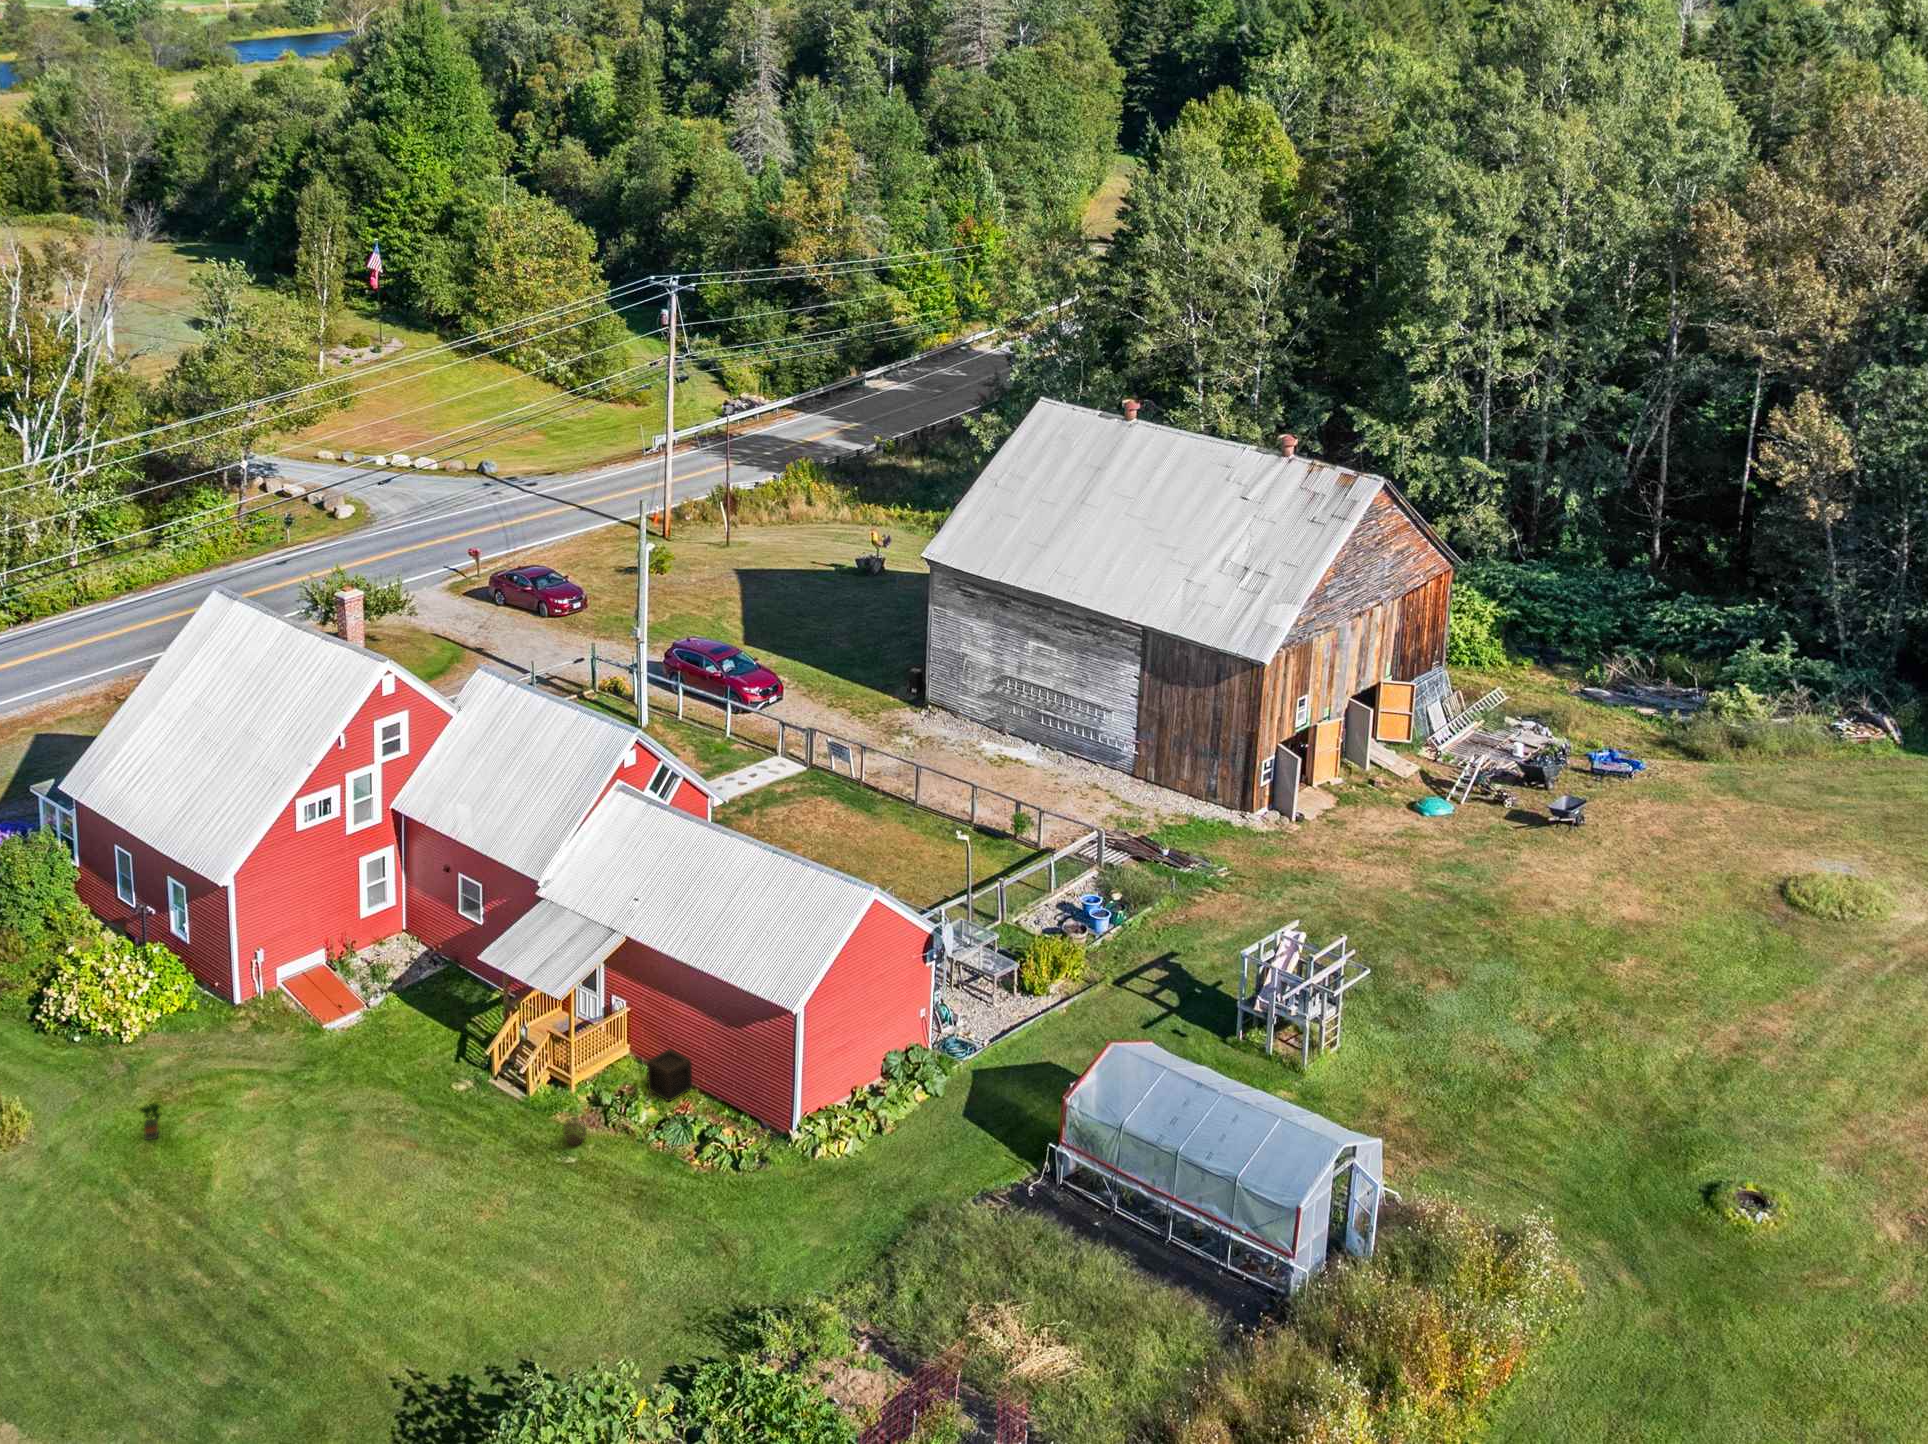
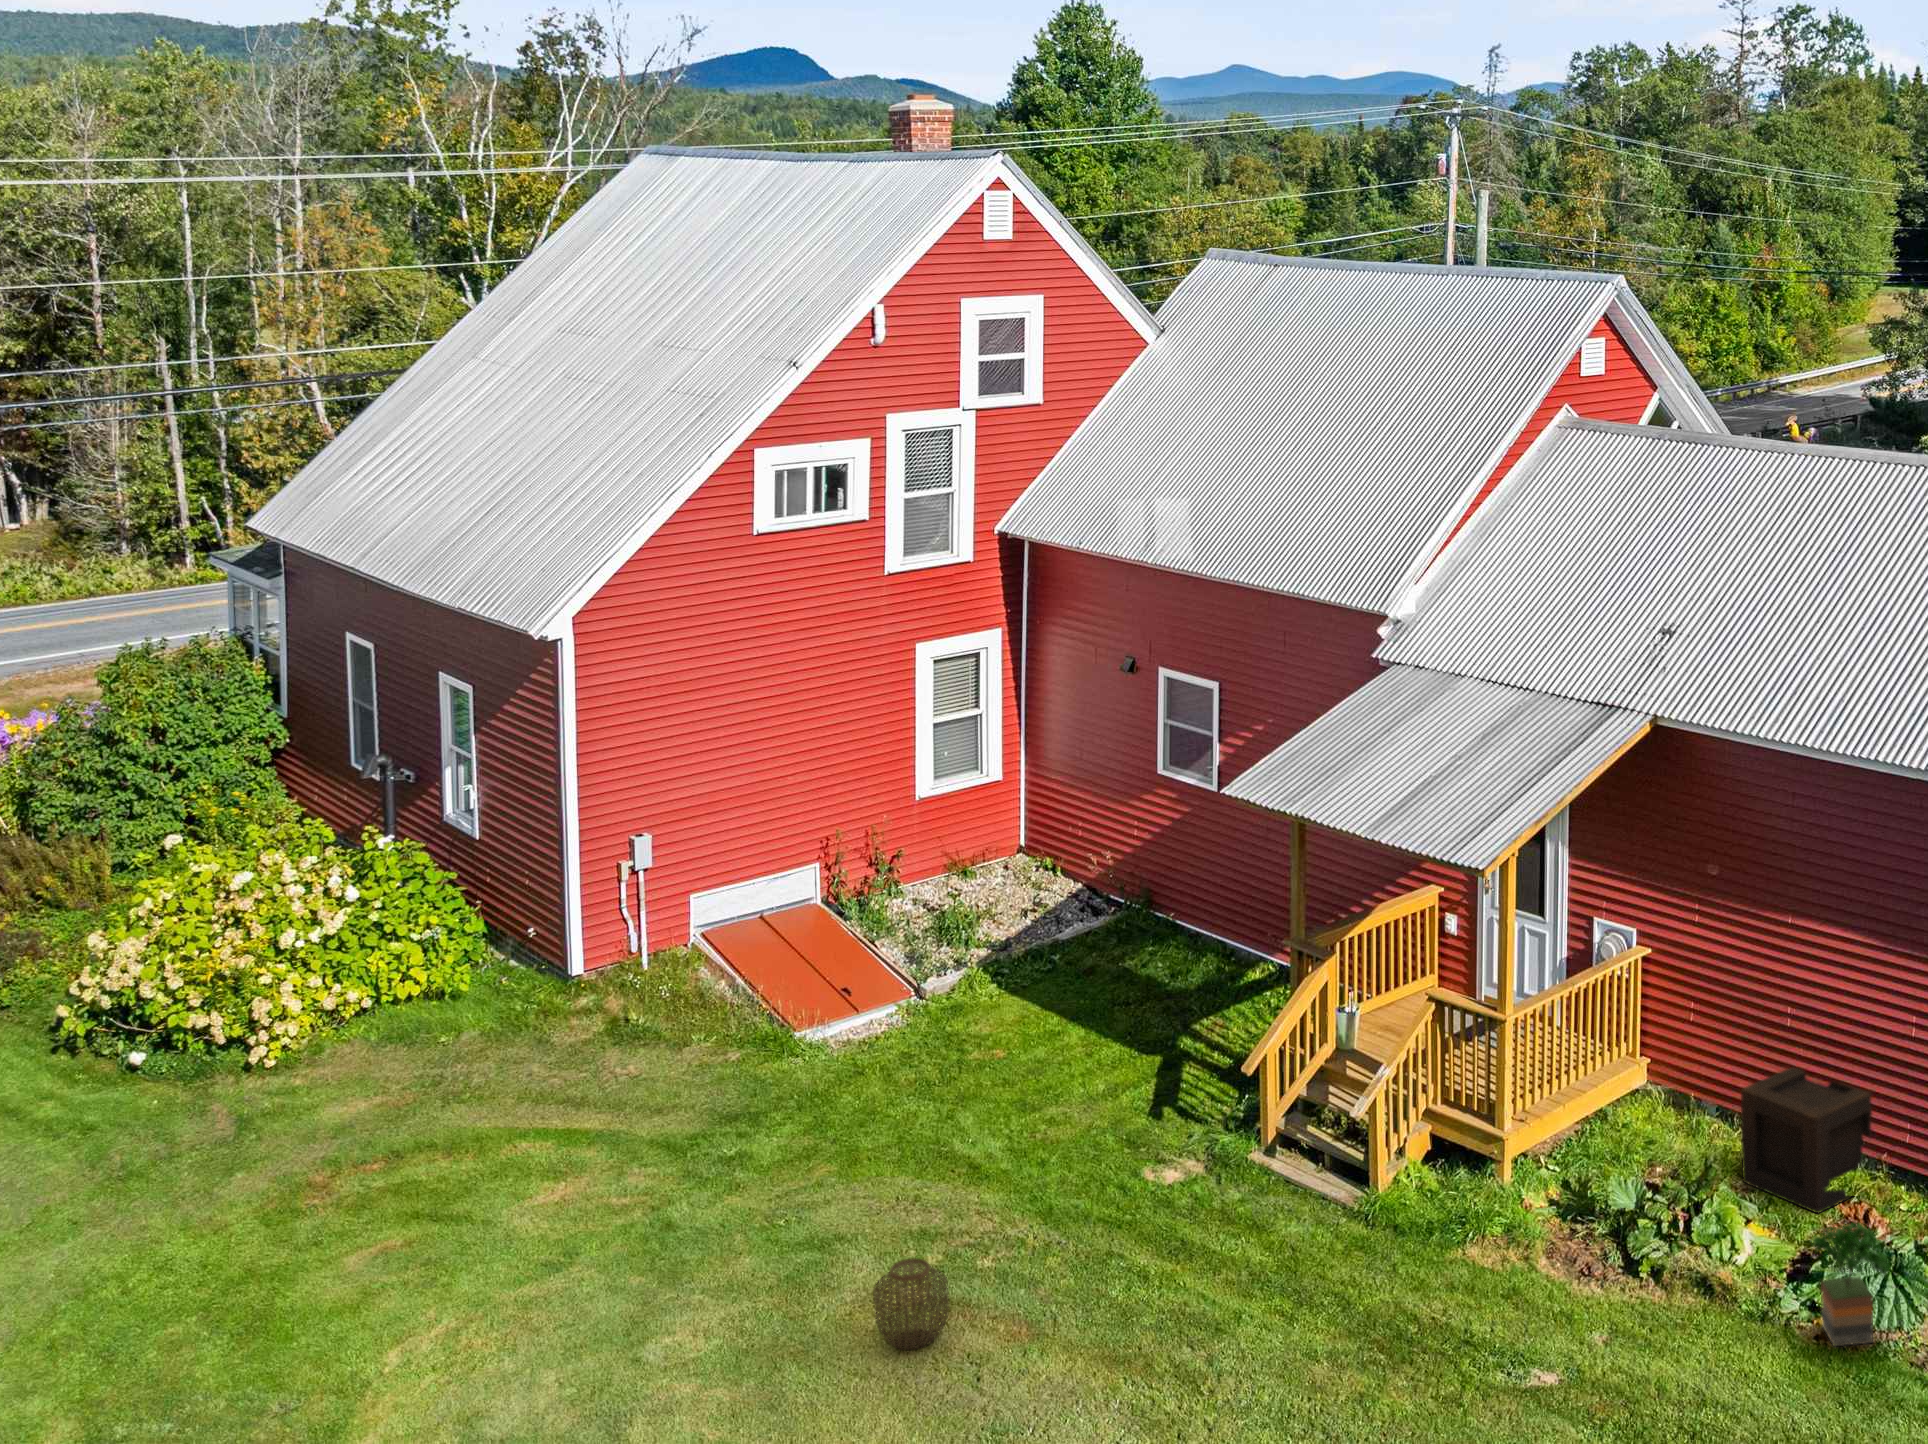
potted tree: present [140,1103,161,1140] -> present [1811,1223,1889,1346]
woven basket: present [564,1117,586,1145] -> present [873,1258,949,1350]

